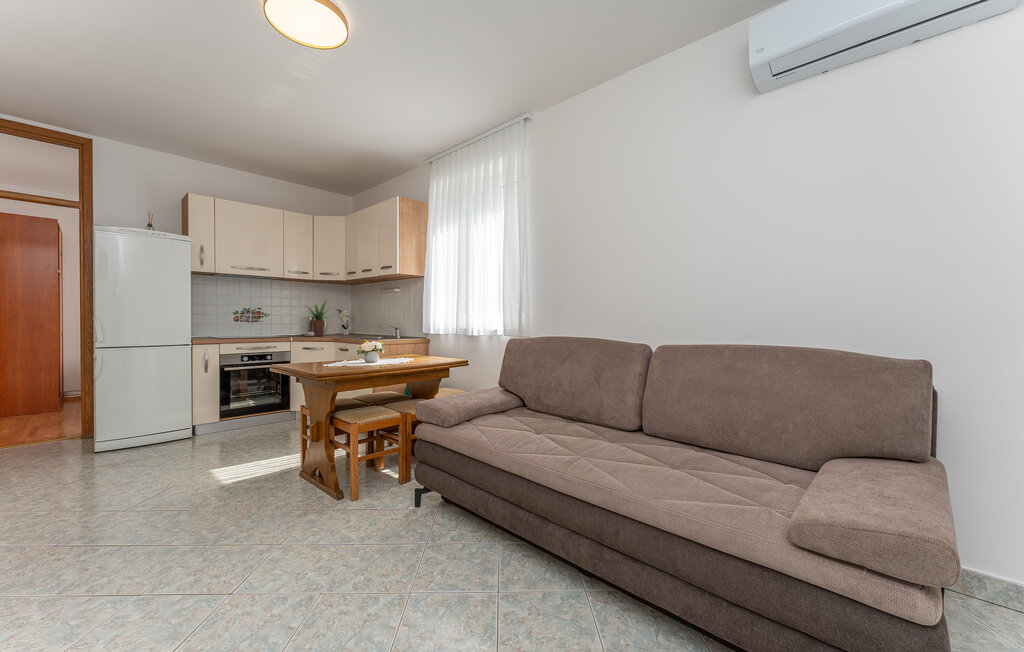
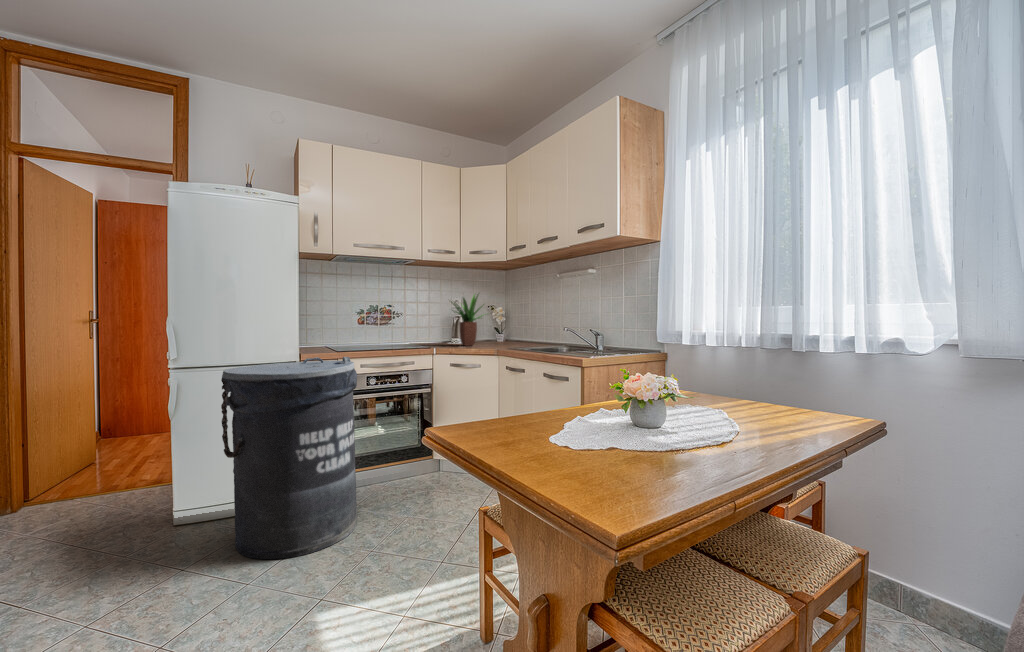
trash can: none [139,341,235,462] -> present [221,357,357,559]

